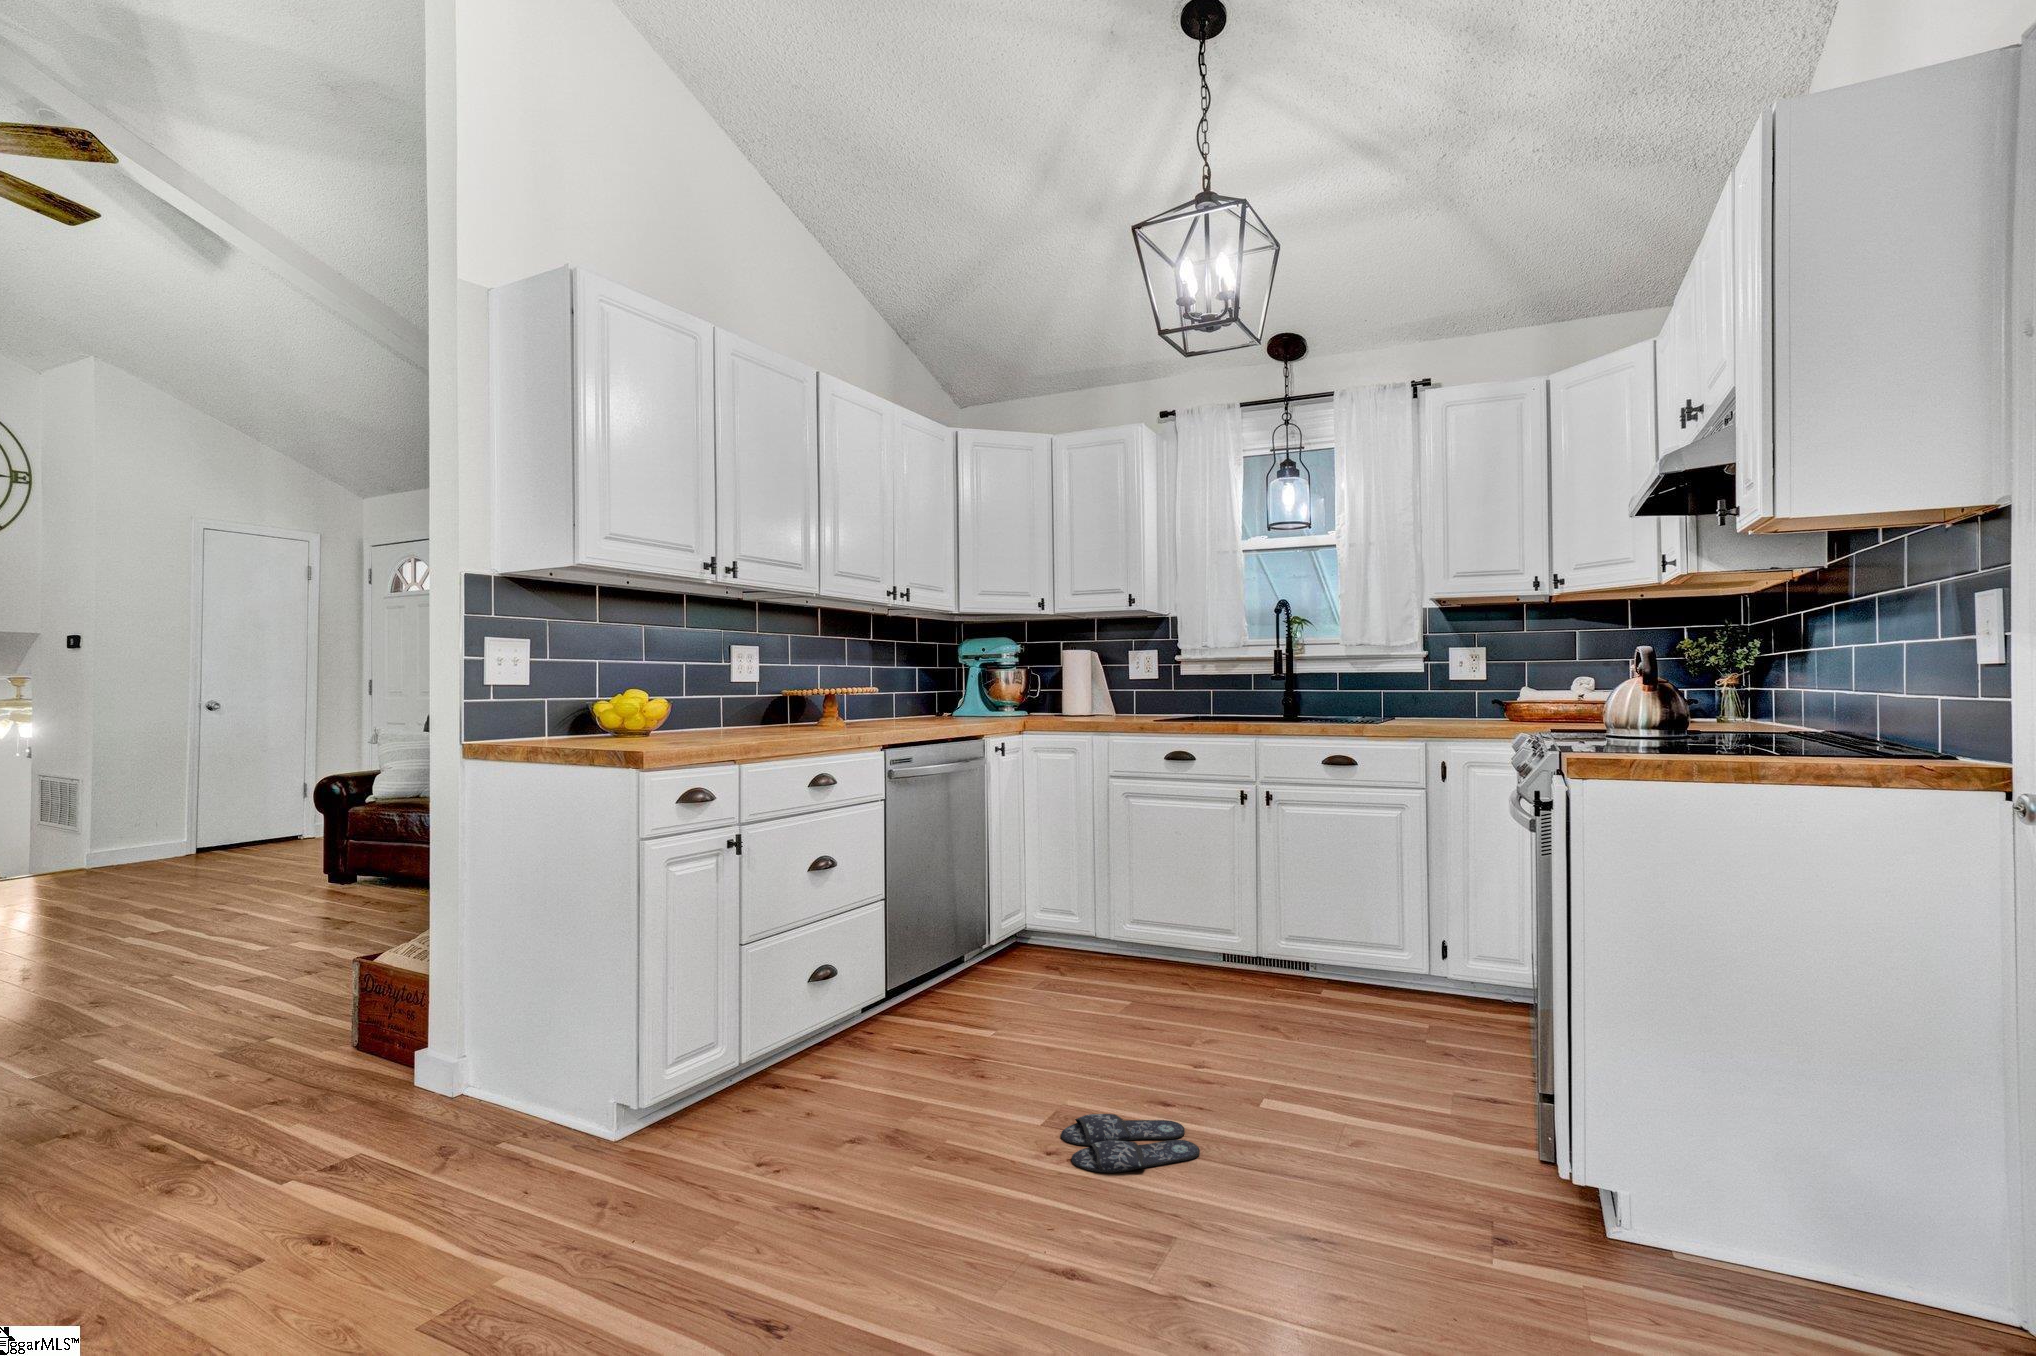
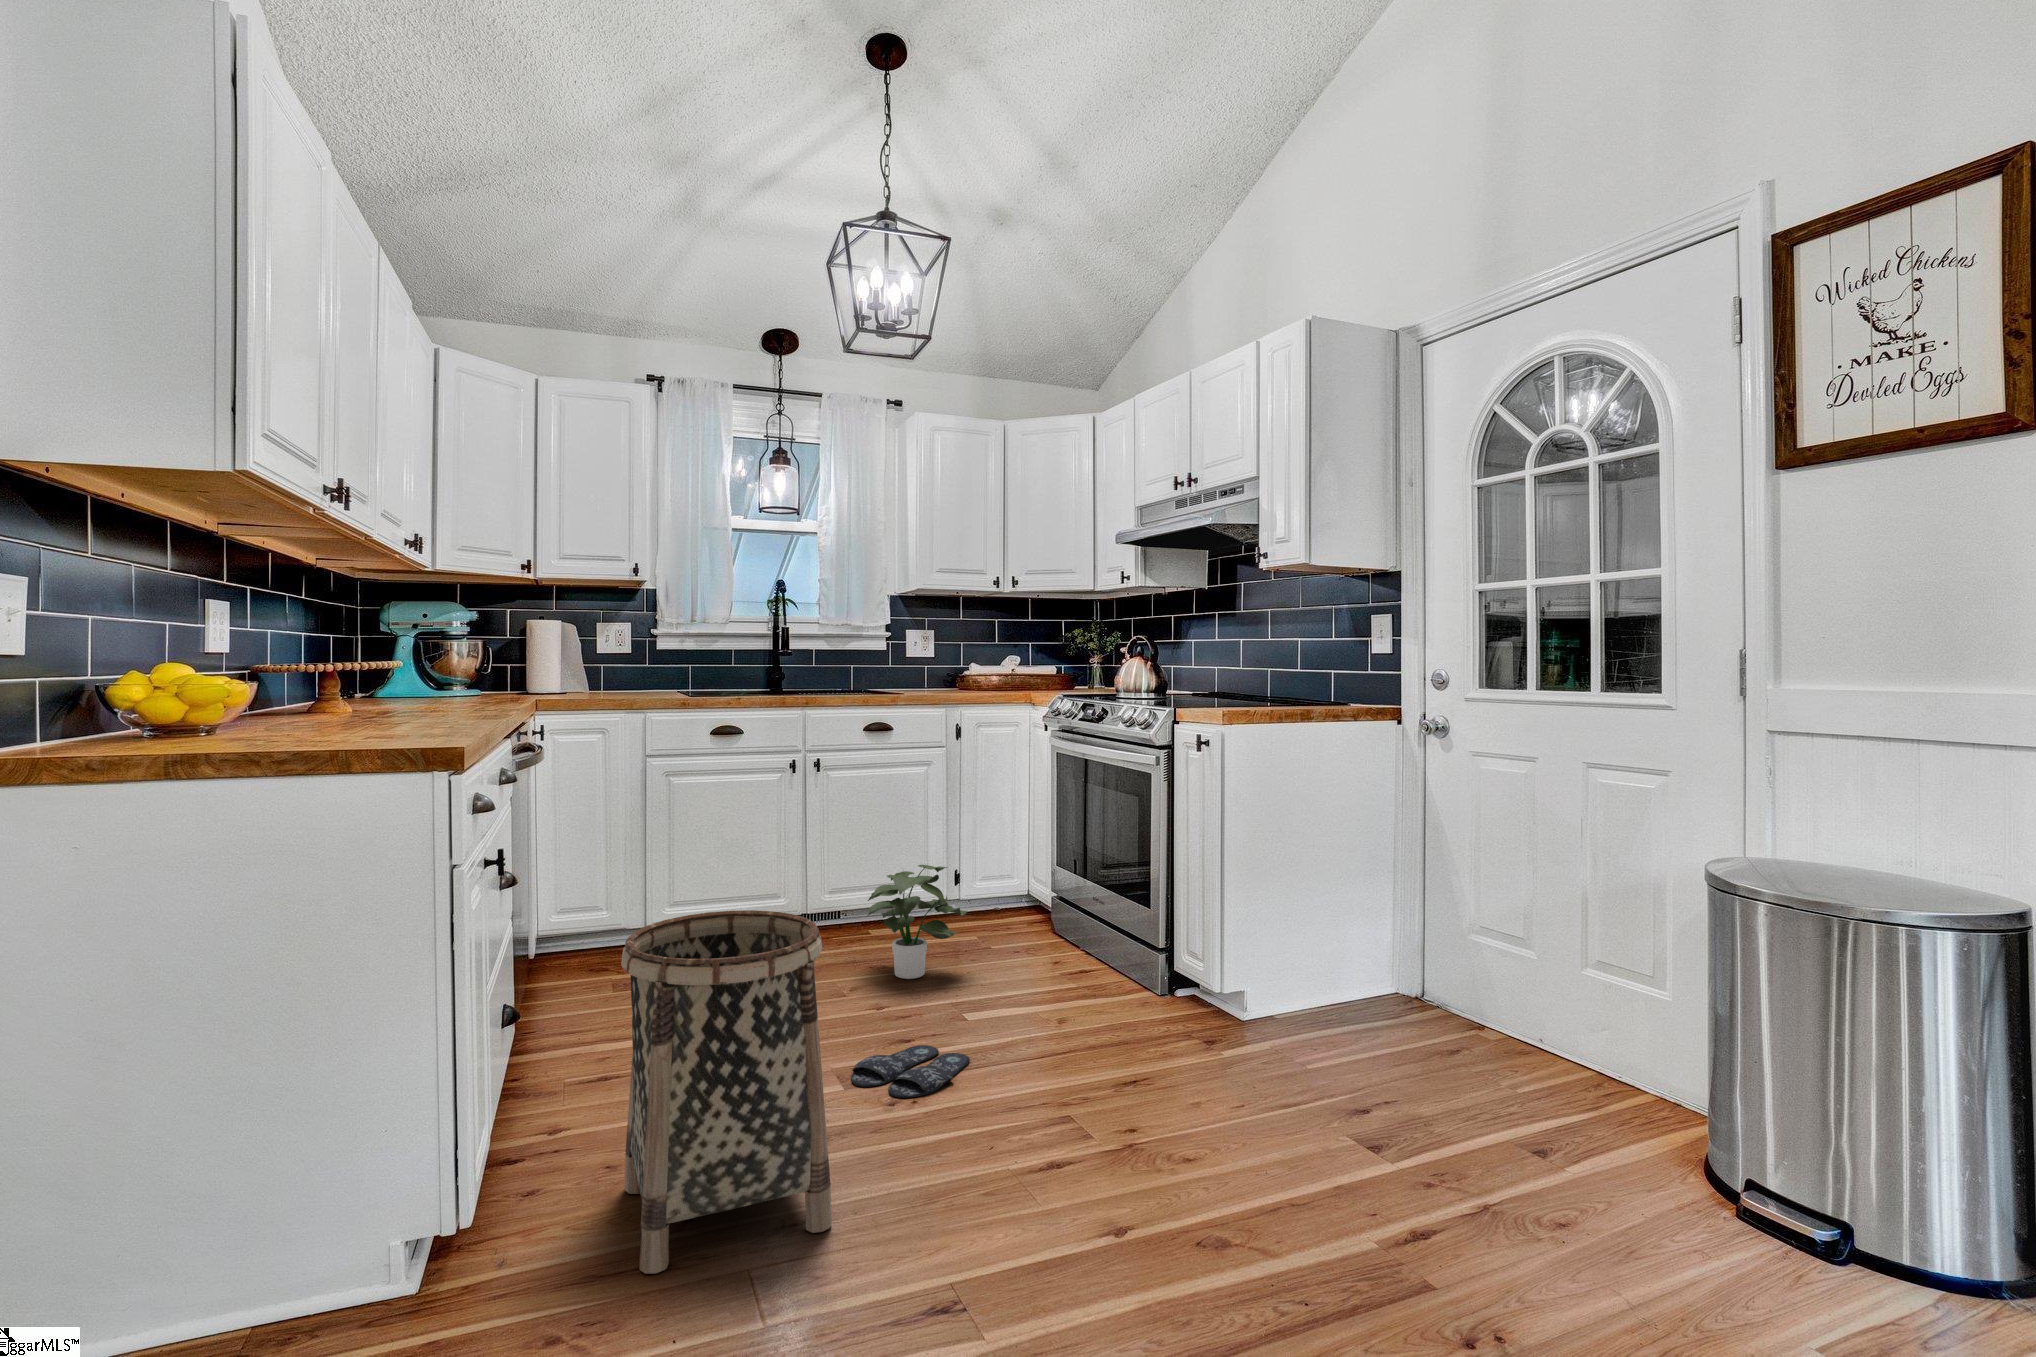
basket: none [700,919,919,1248] -> present [621,910,832,1274]
potted plant: none [1244,921,1362,1053] -> present [868,865,968,979]

